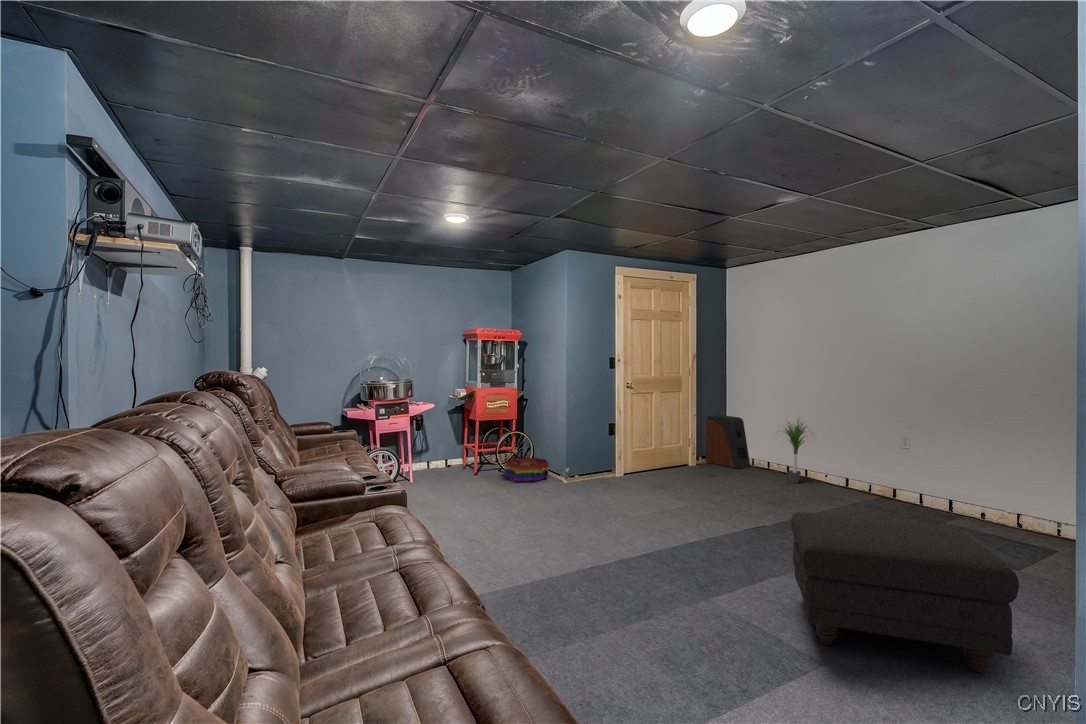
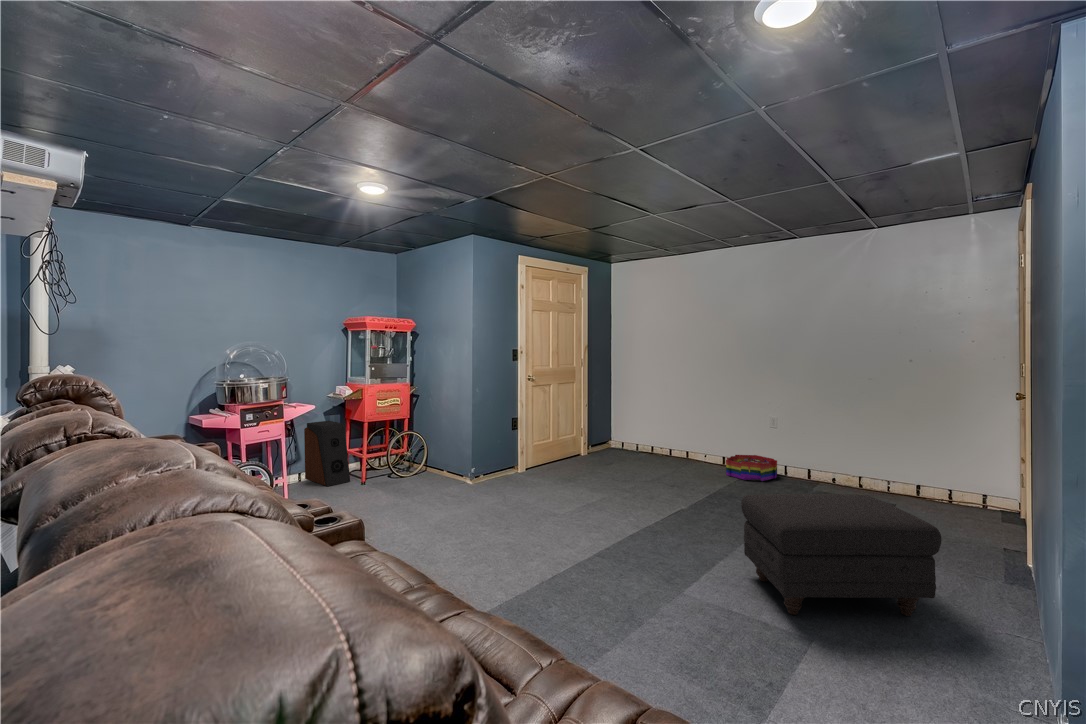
speaker: present [706,415,750,469] -> present [304,421,350,486]
potted plant: present [785,421,806,483] -> none [661,401,704,465]
storage bin: present [505,457,549,481] -> present [726,455,777,481]

